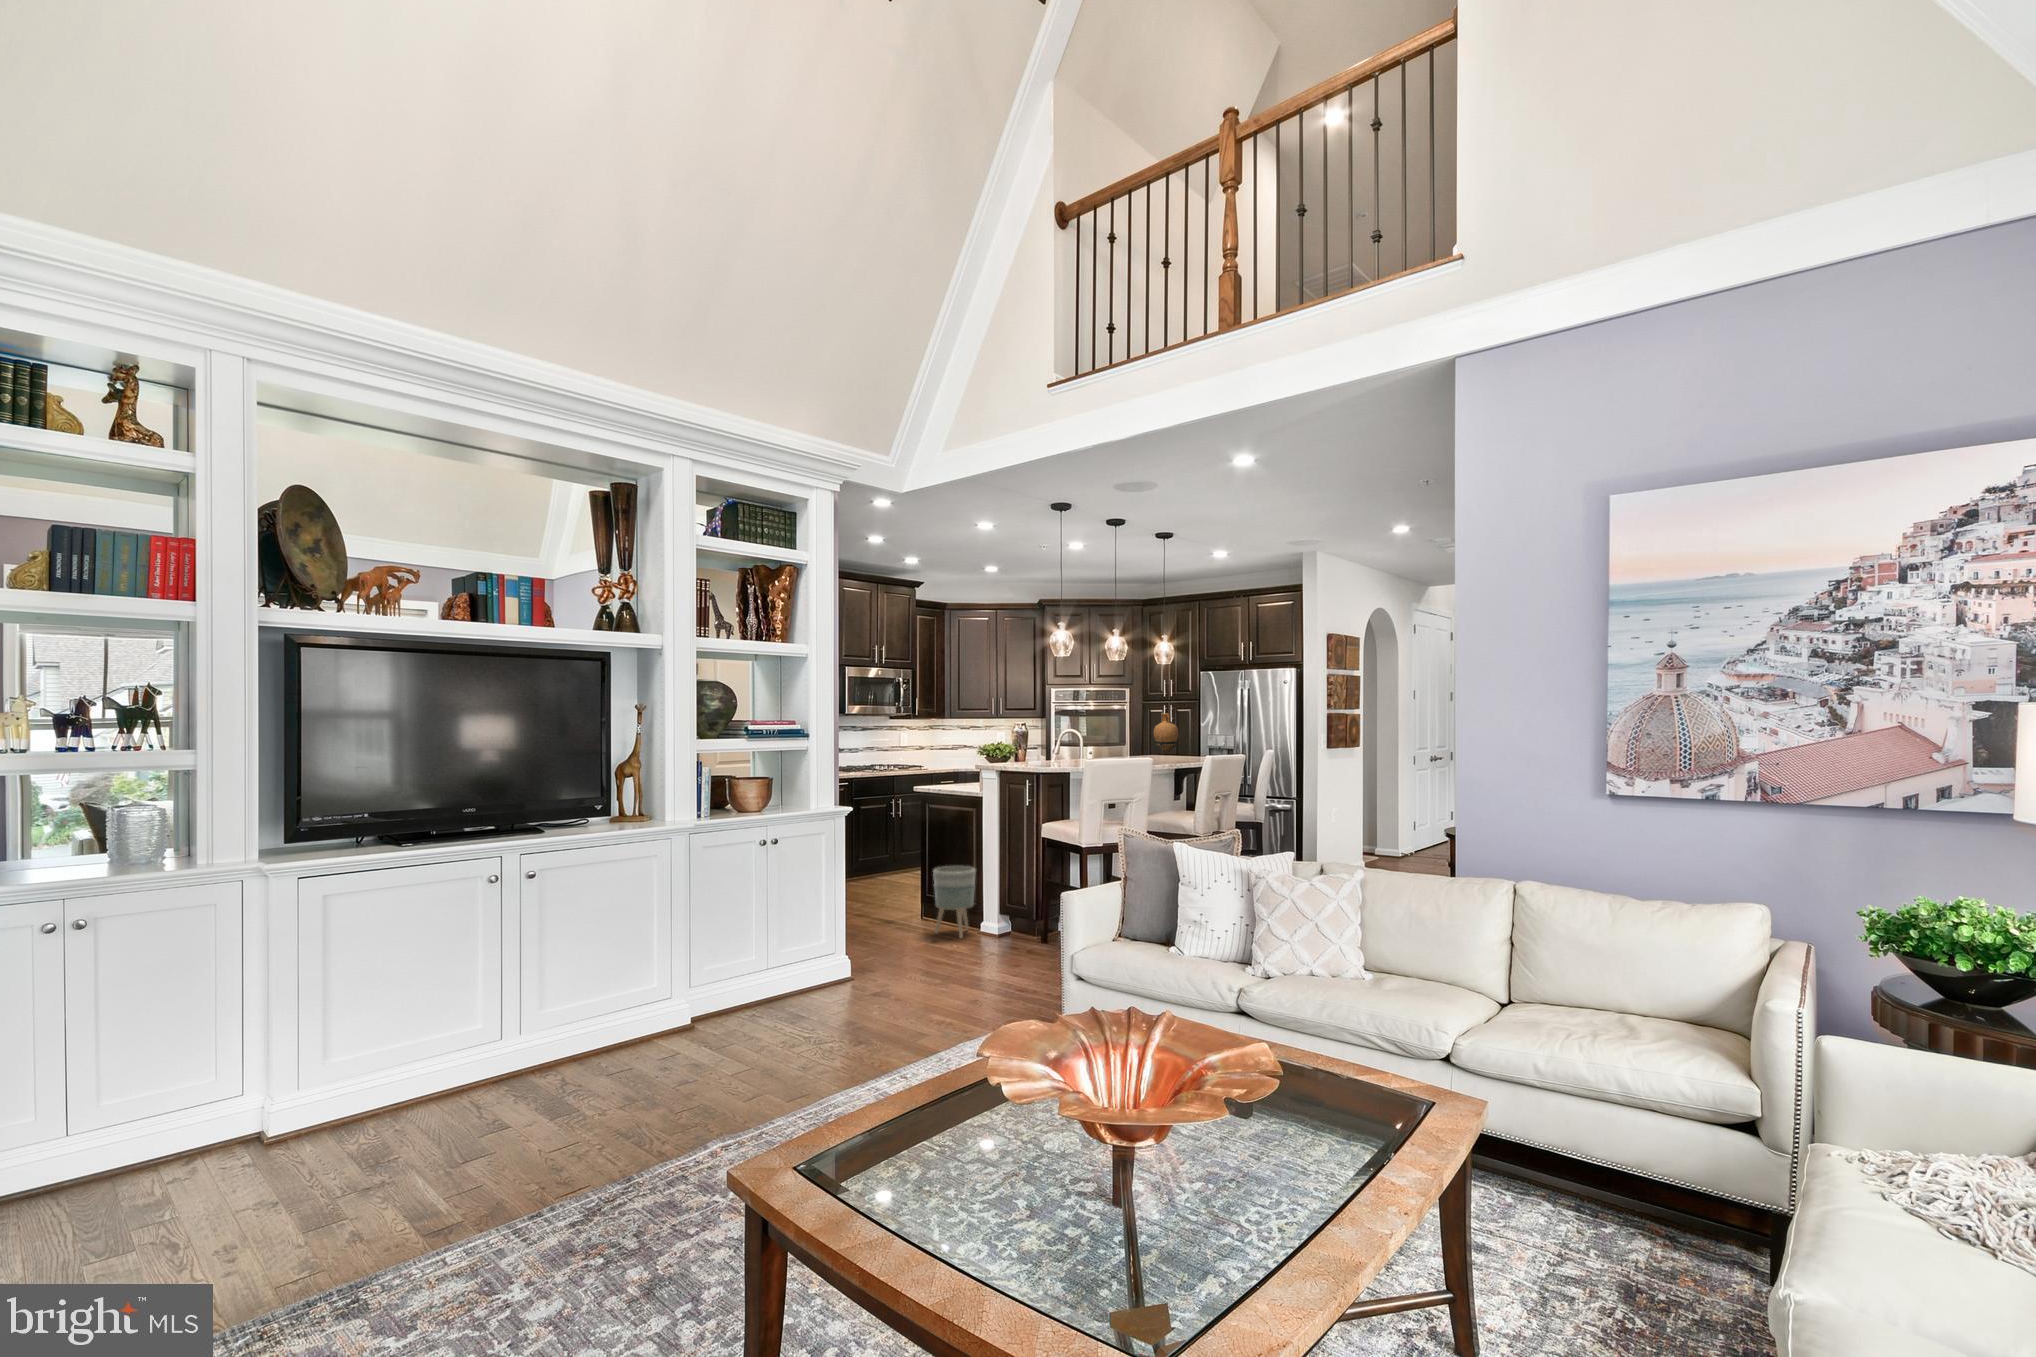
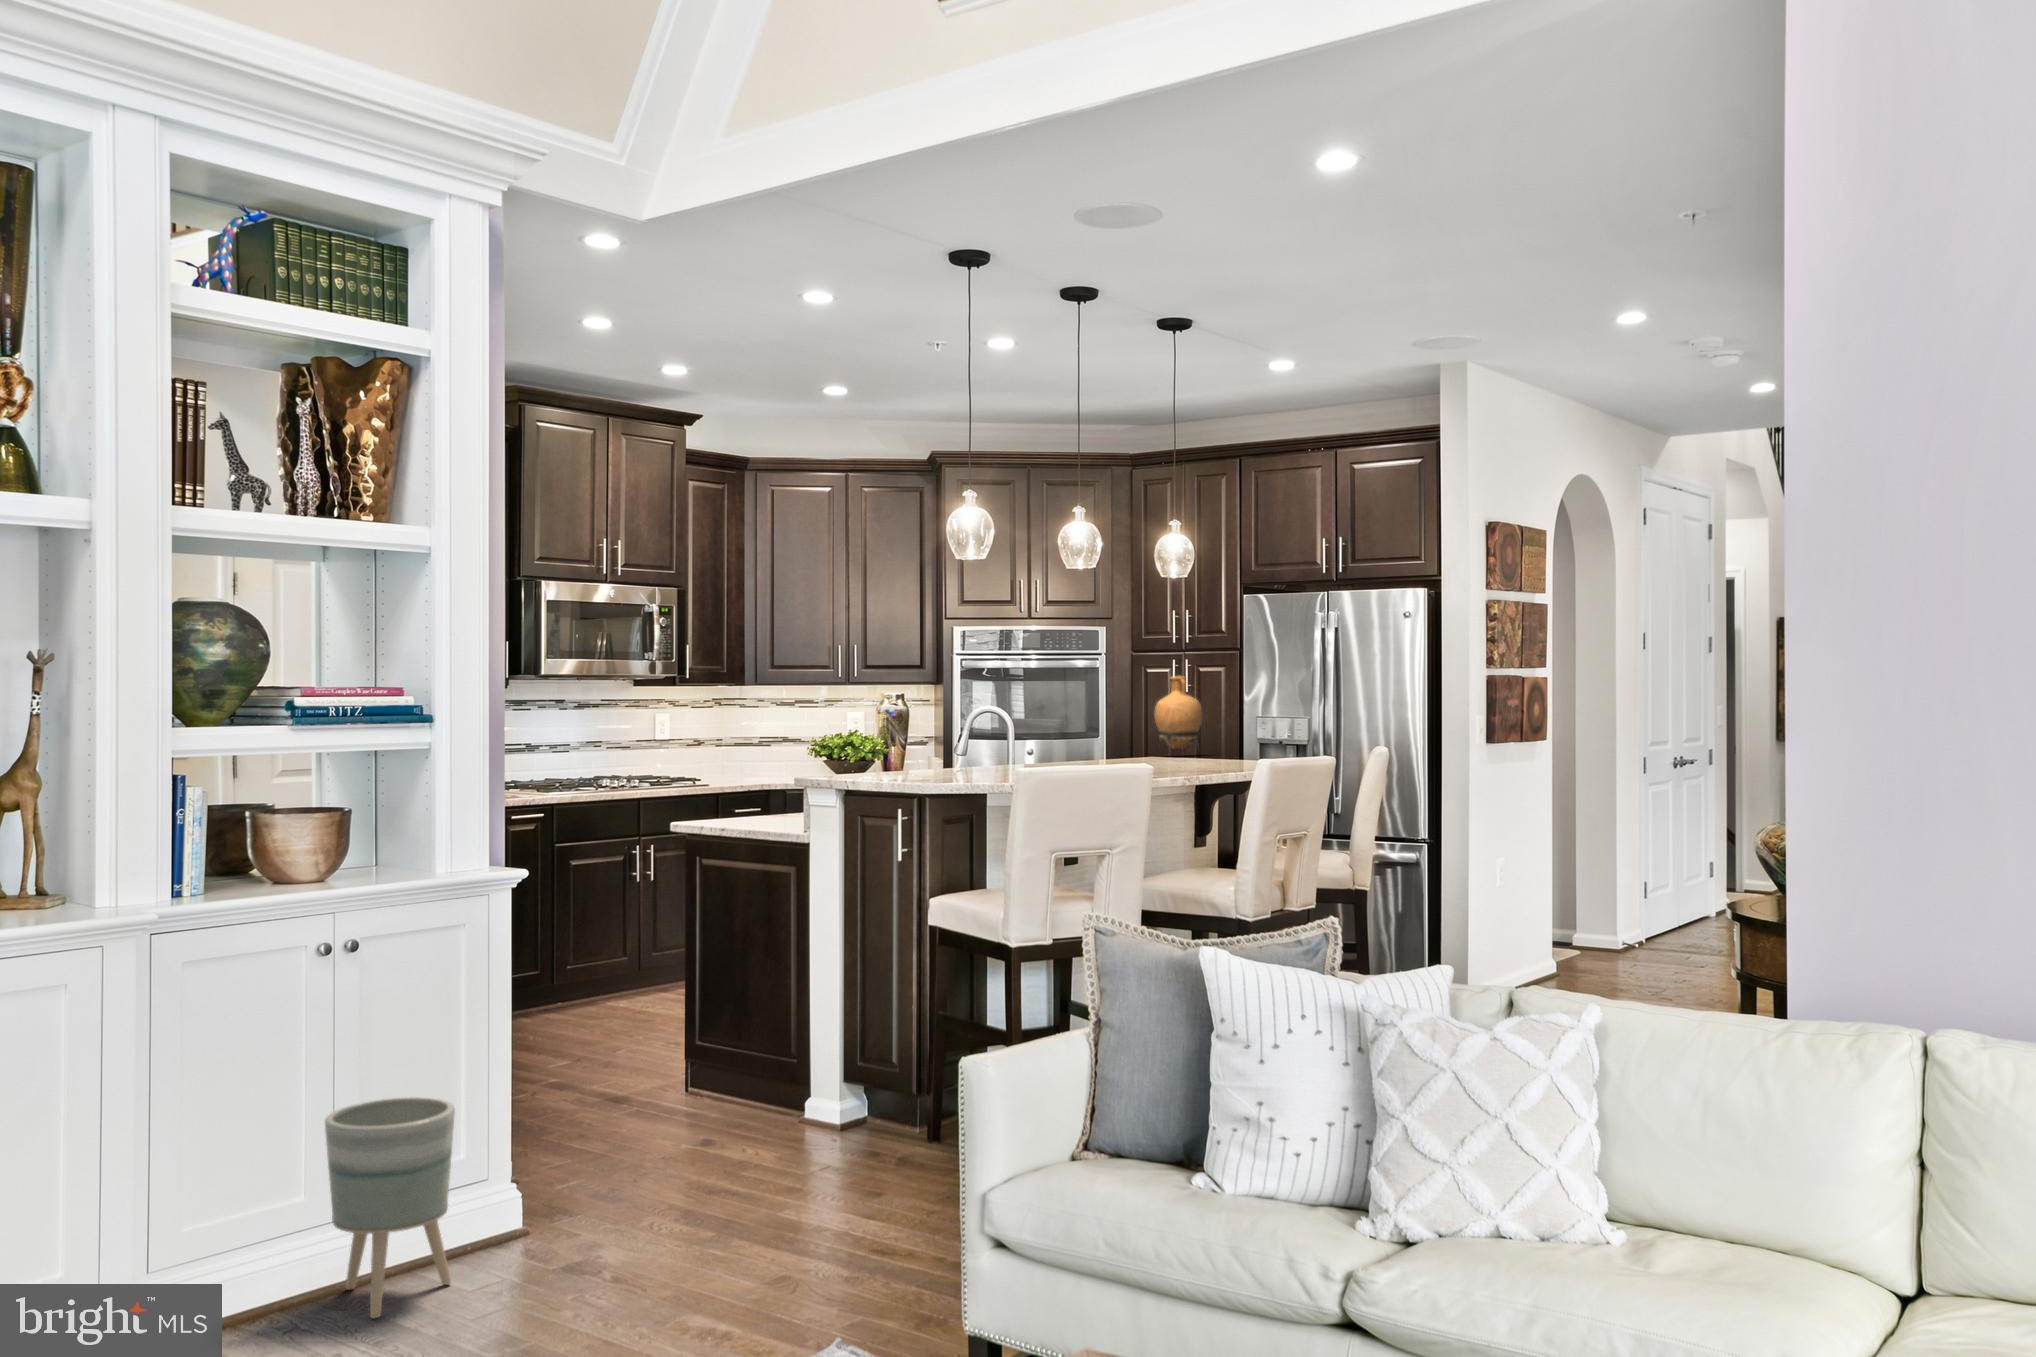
planter: present [933,866,975,938] -> present [325,1097,455,1318]

